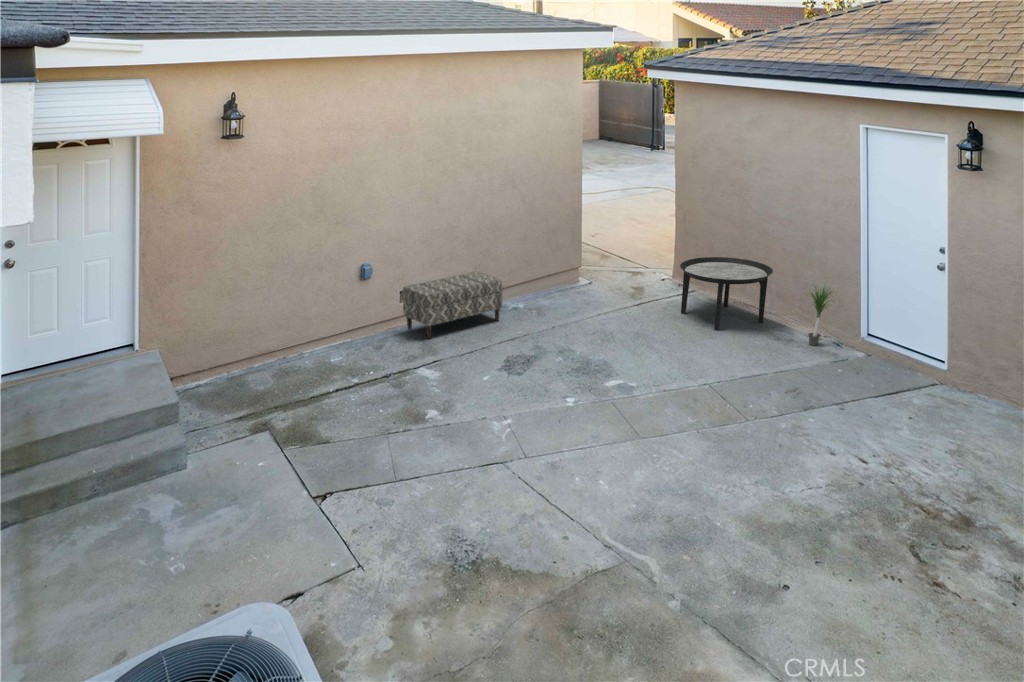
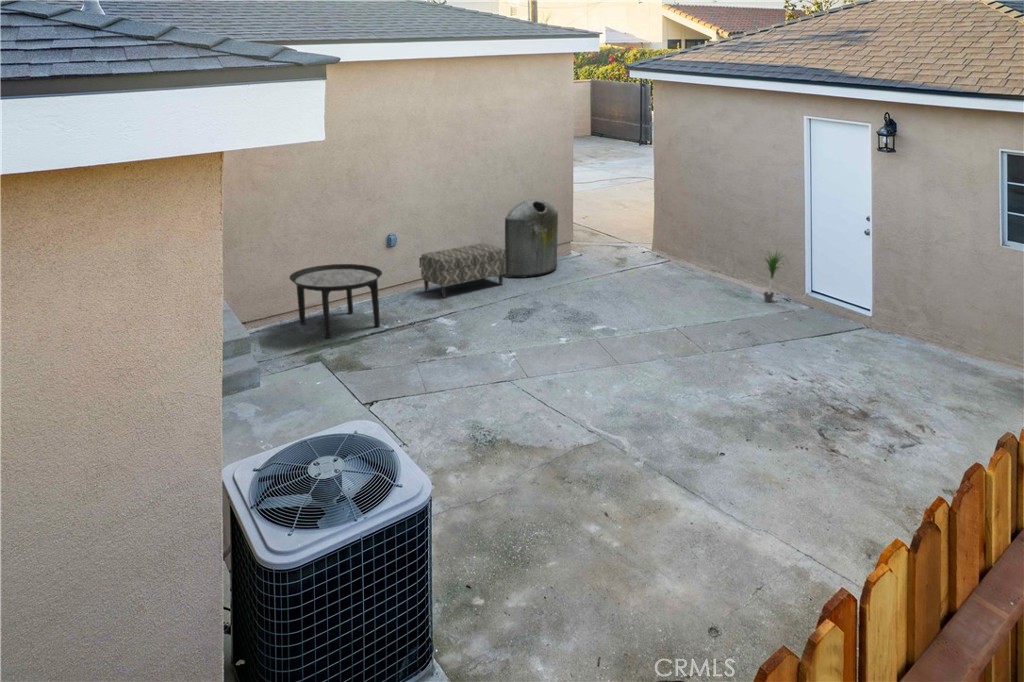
trash can: none [502,220,564,311] -> present [505,199,558,278]
round table: present [680,257,773,330] -> present [290,264,382,338]

